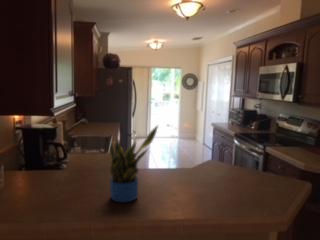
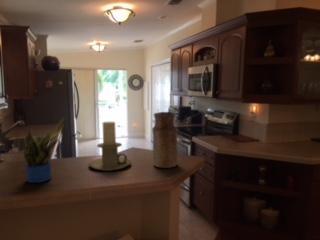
vase: none [252,123,287,193] -> present [152,112,178,168]
candle holder: none [174,131,225,191] -> present [89,122,131,171]

